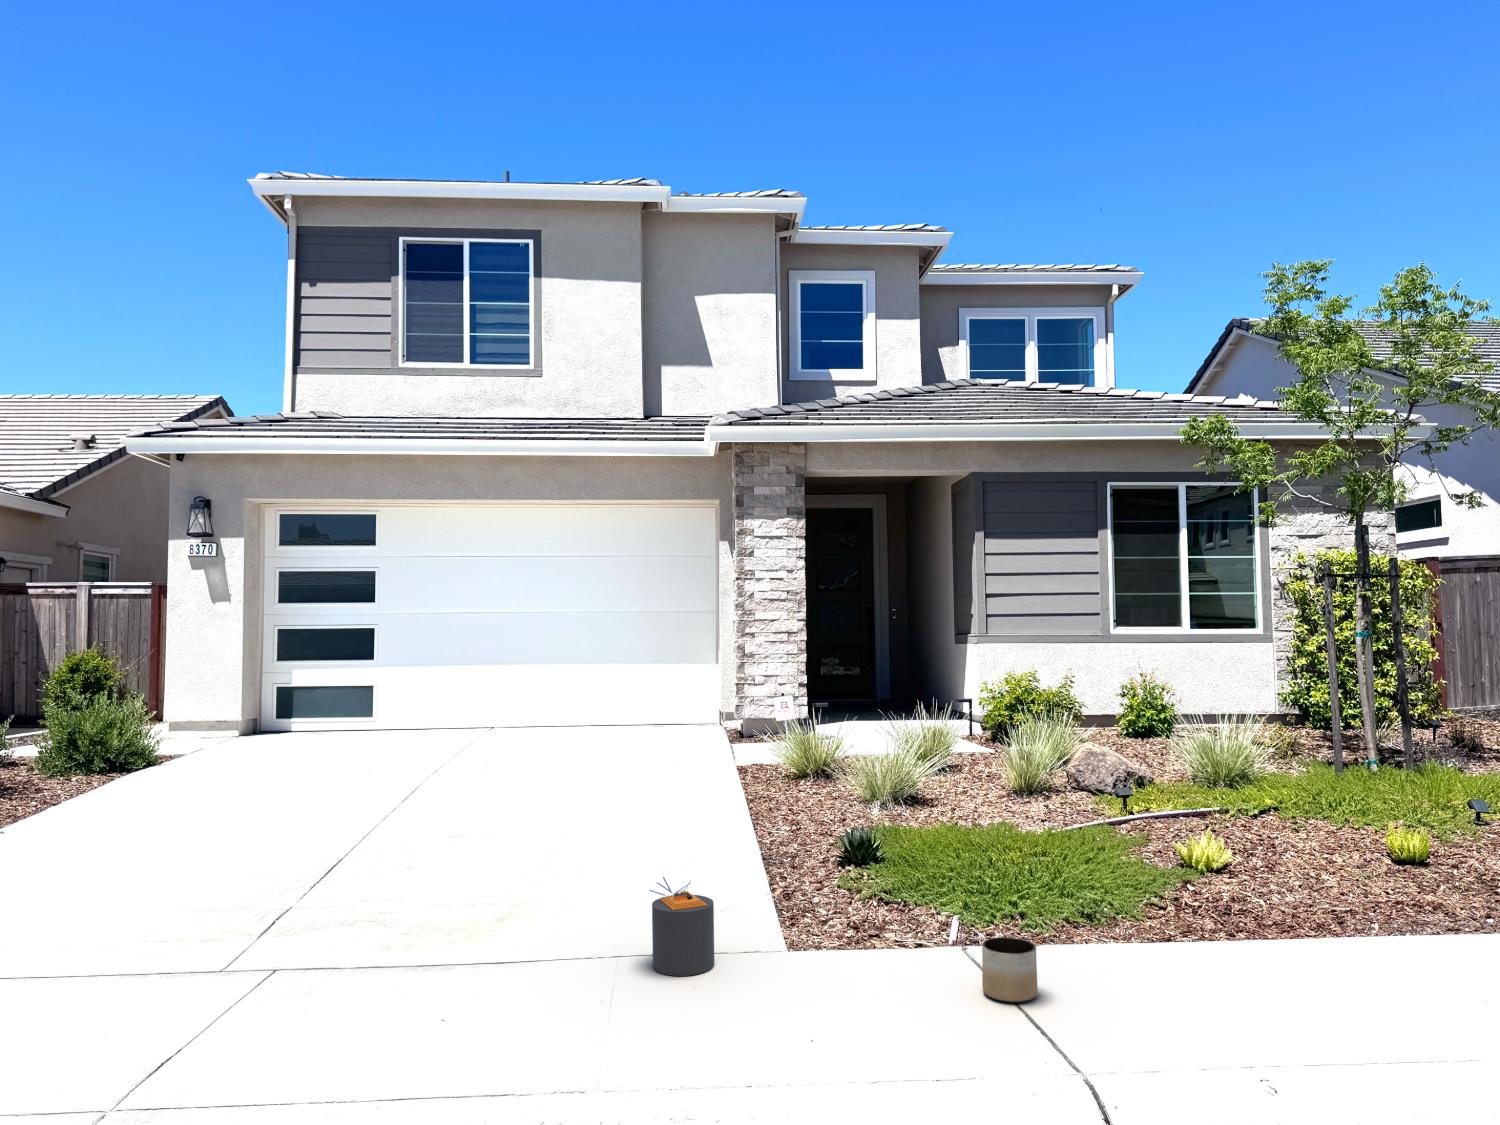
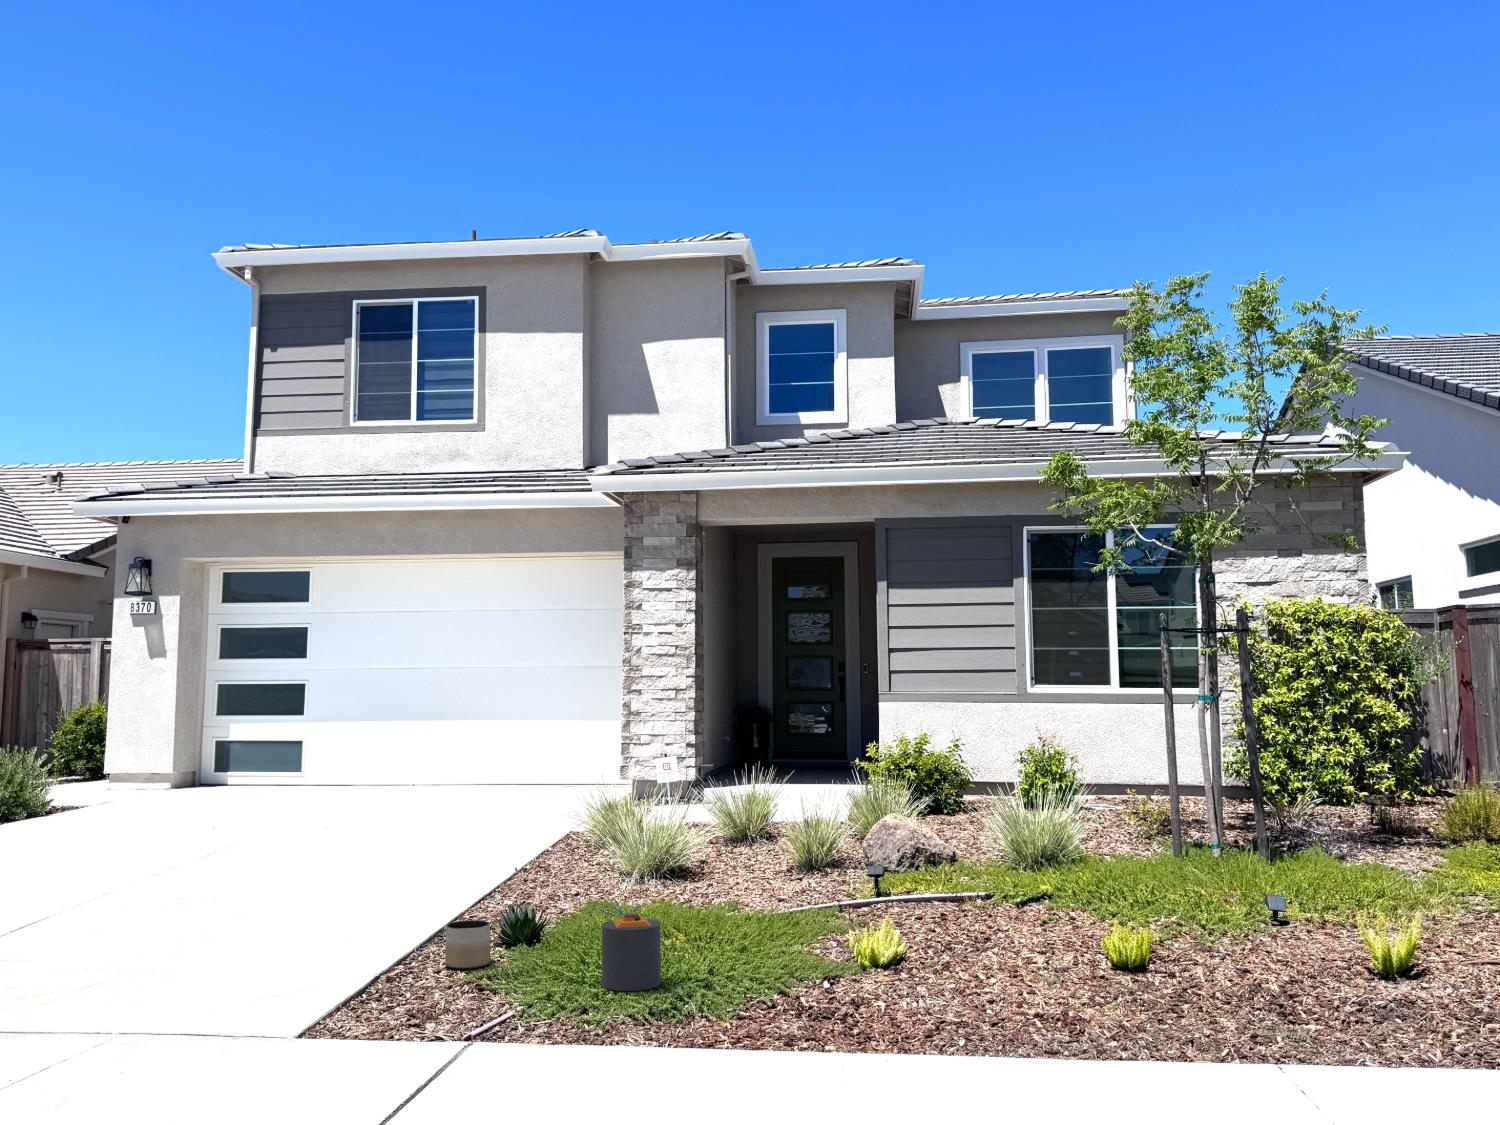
trash can: present [649,877,714,976] -> present [600,899,661,991]

